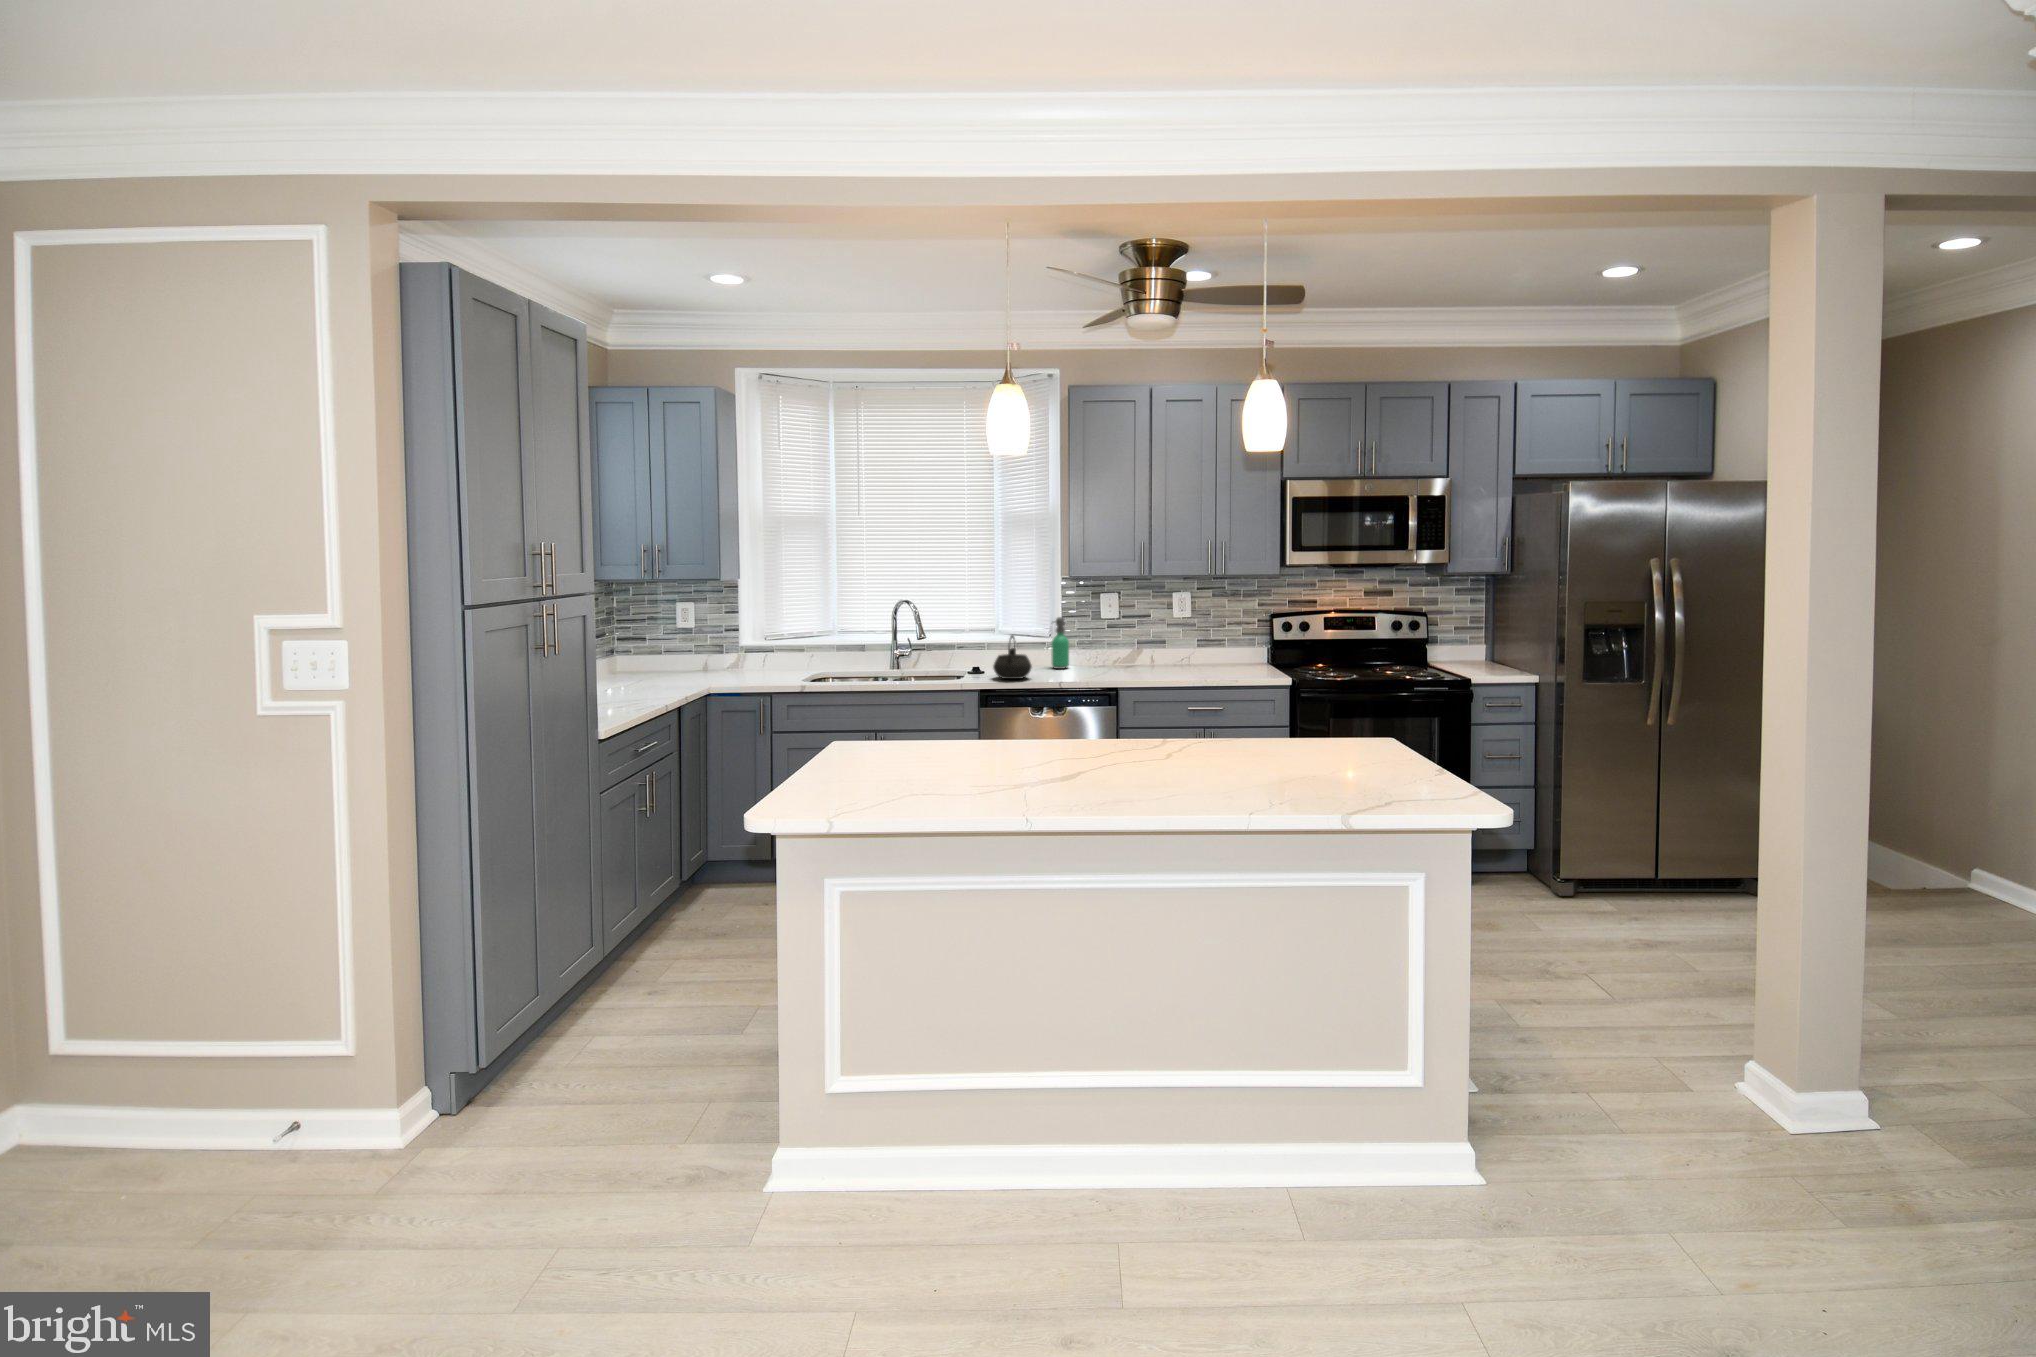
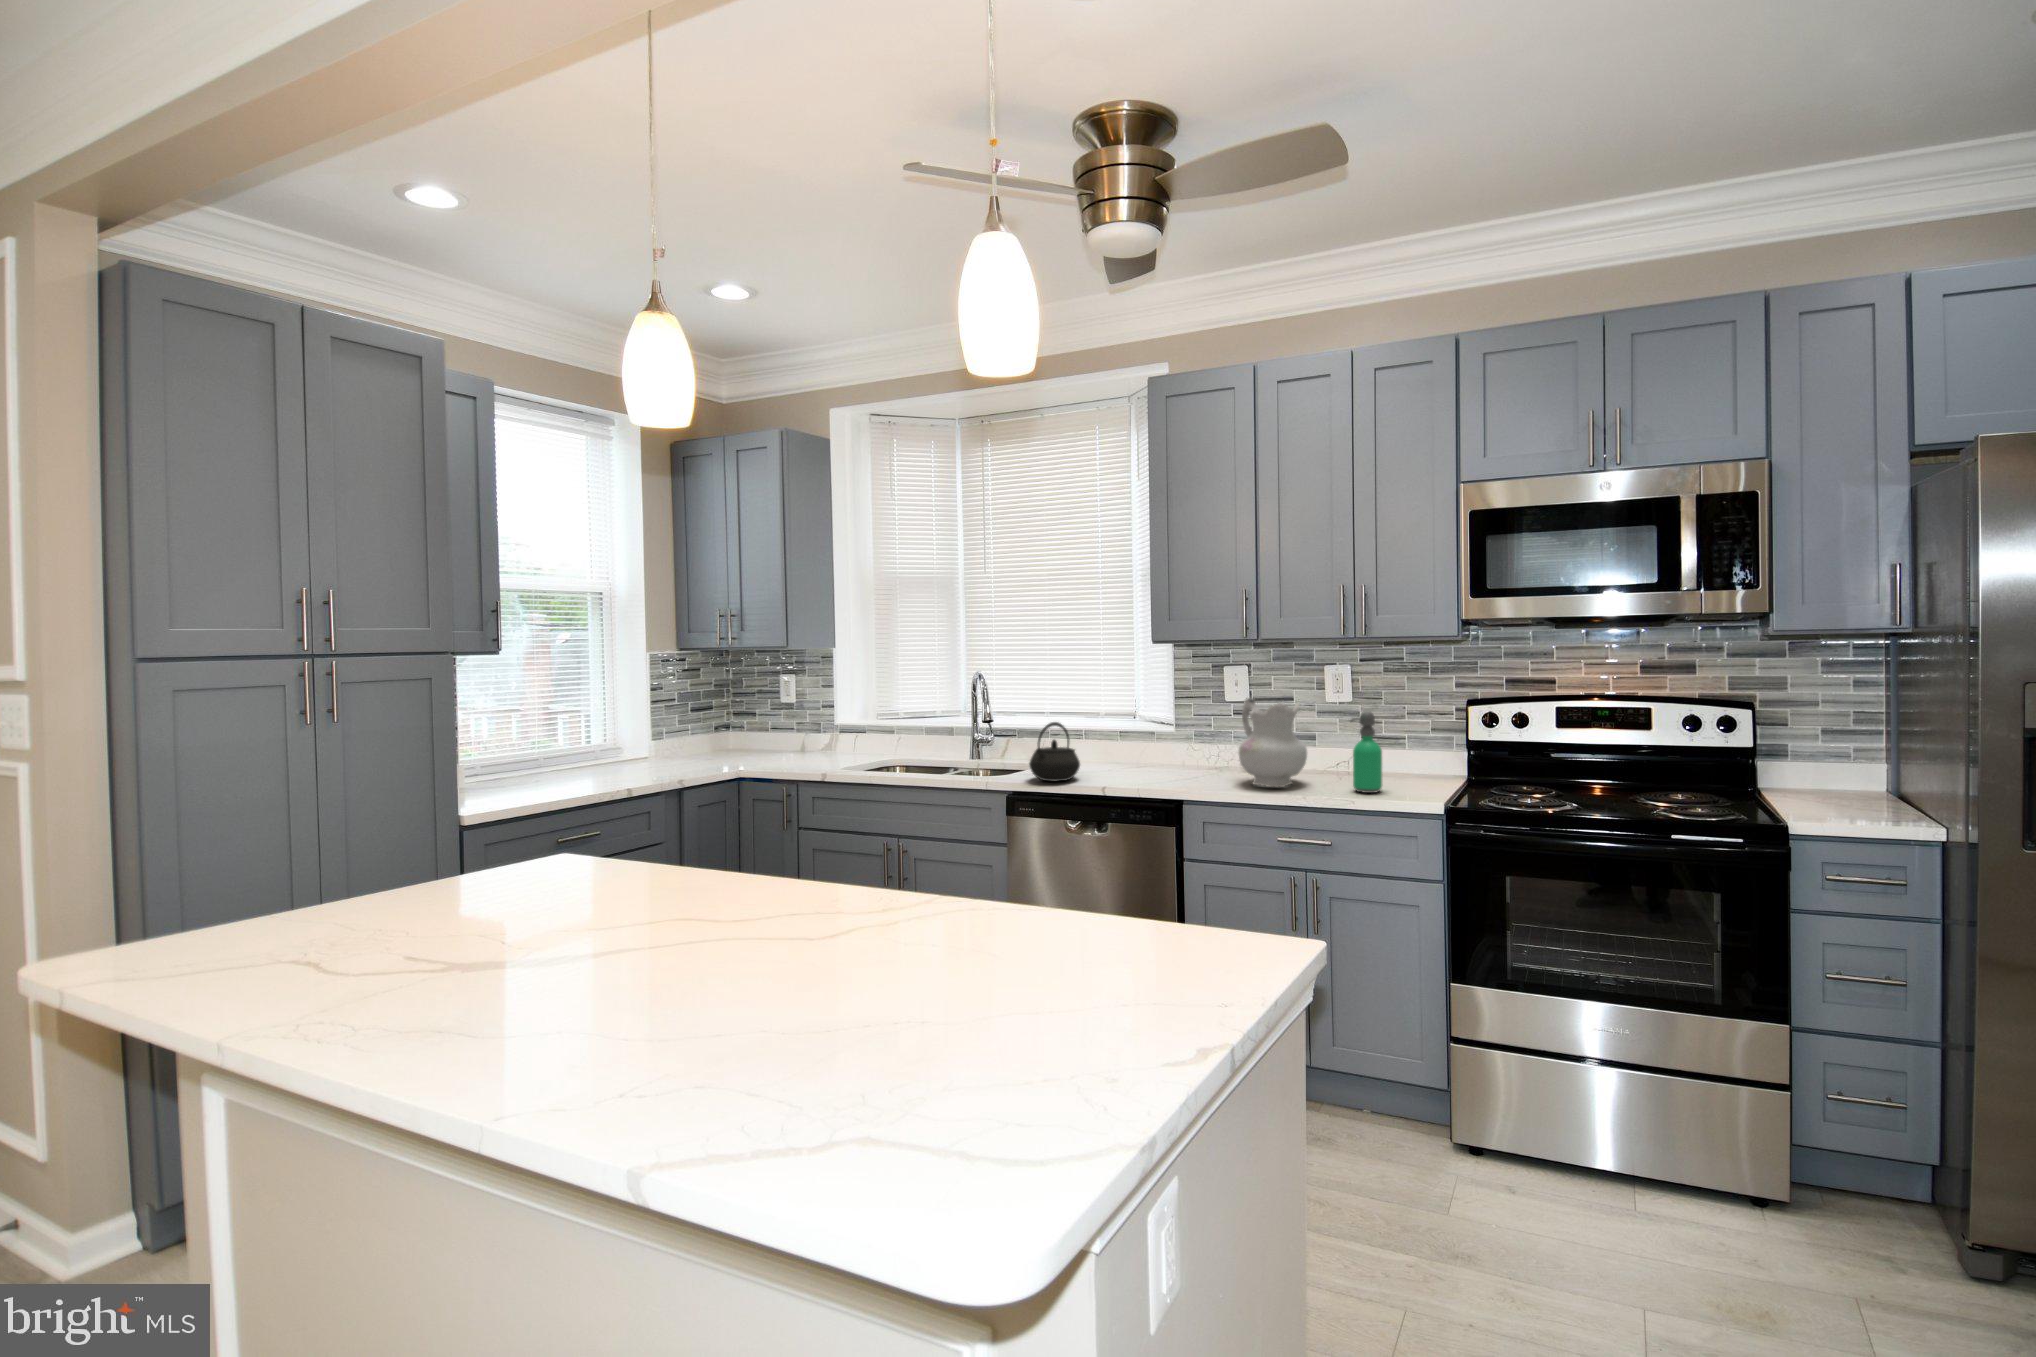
ceramic pitcher: none [1141,614,1191,675] -> present [1239,698,1307,787]
soap dispenser: present [1051,617,1069,669] -> present [1351,711,1382,793]

